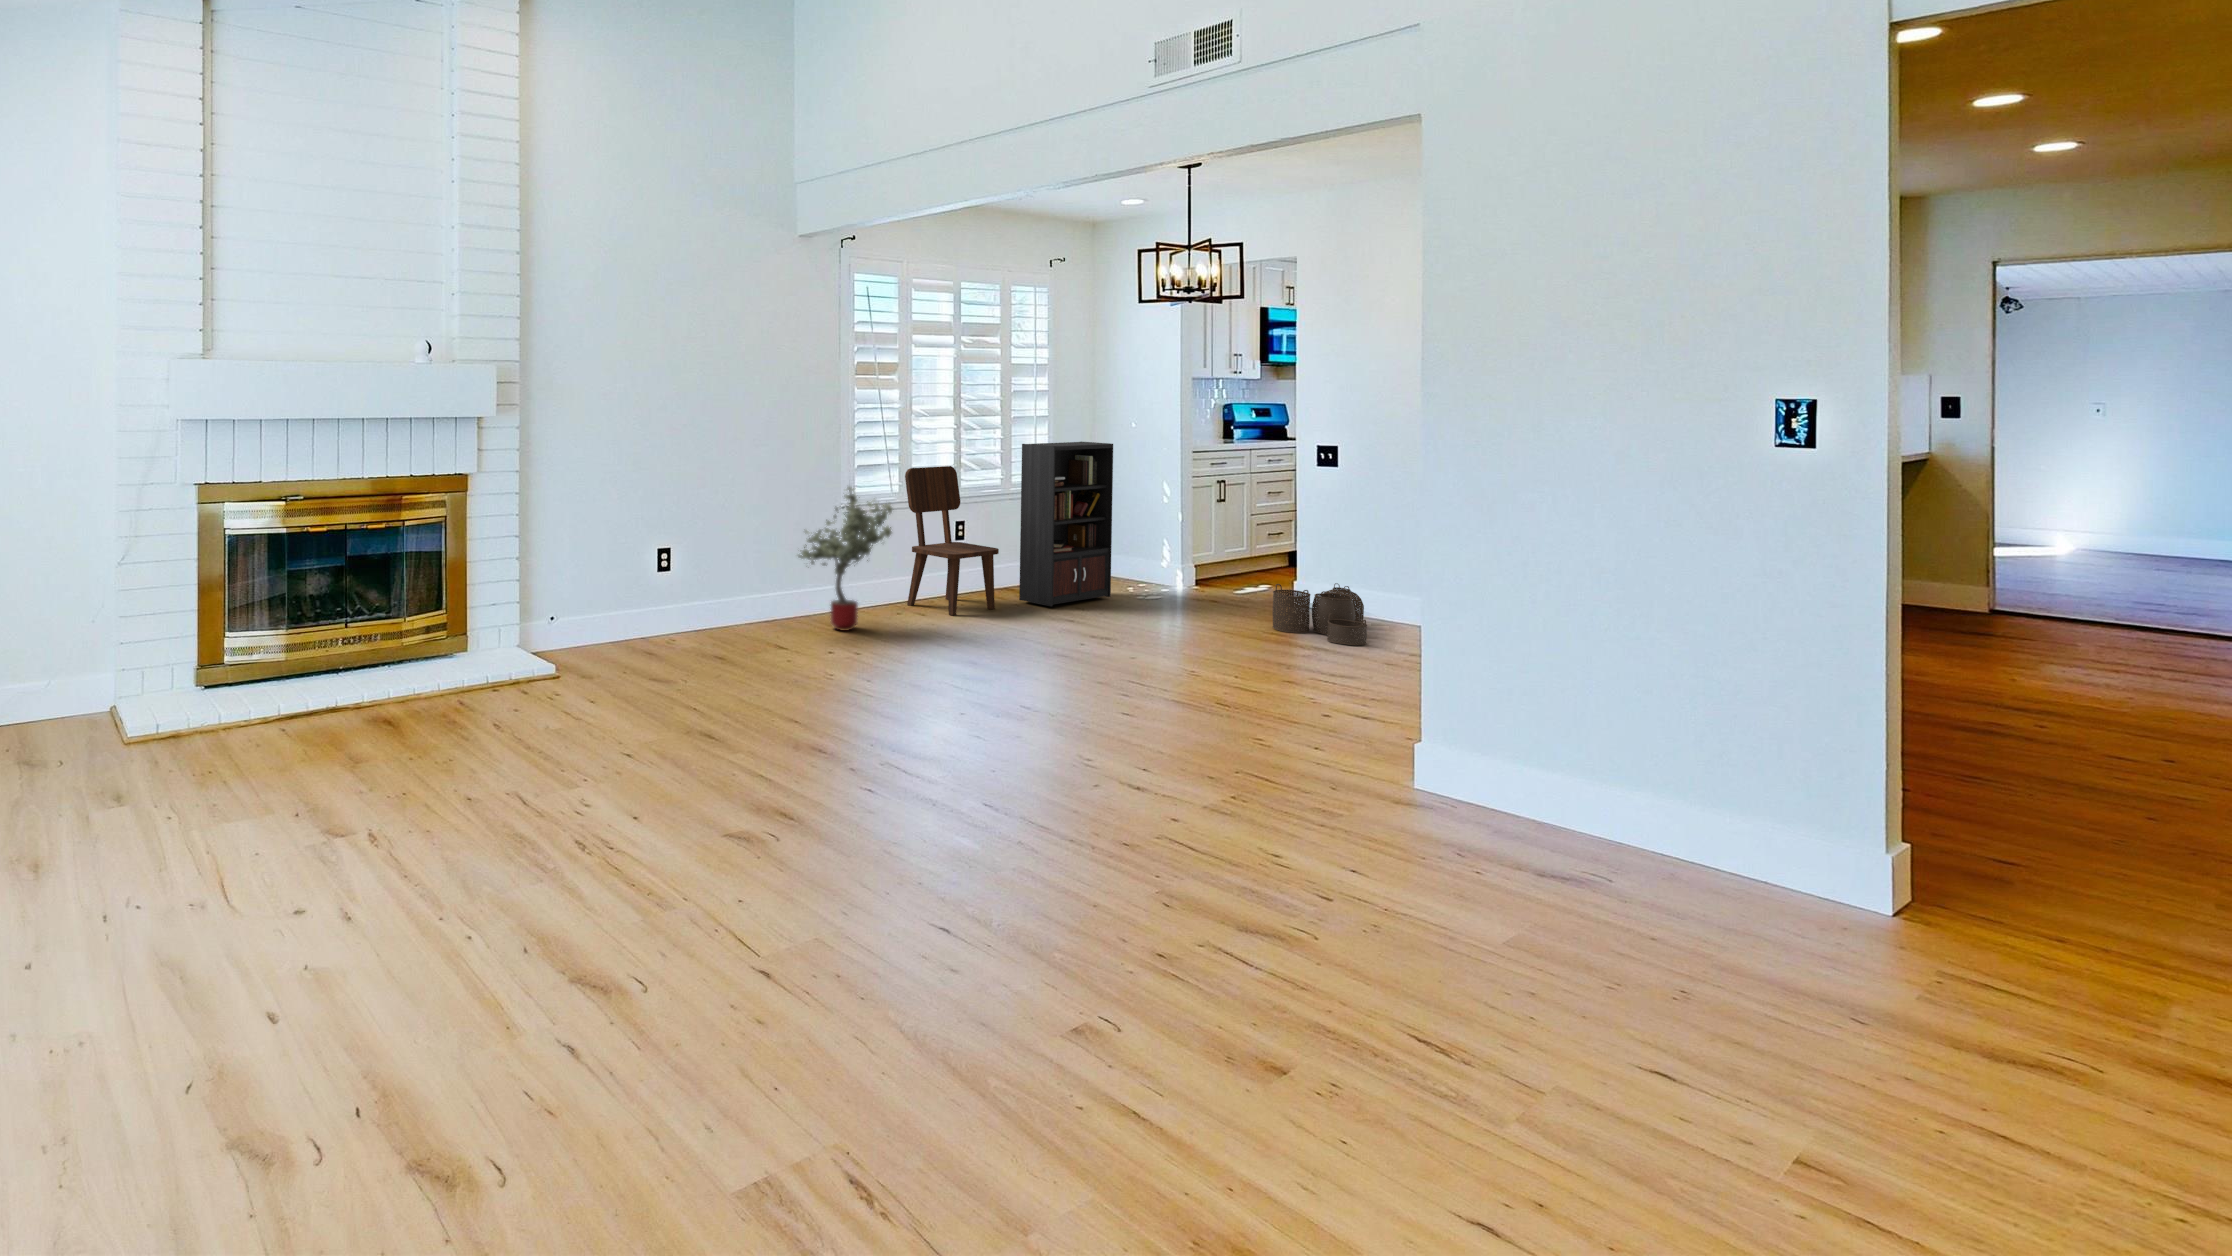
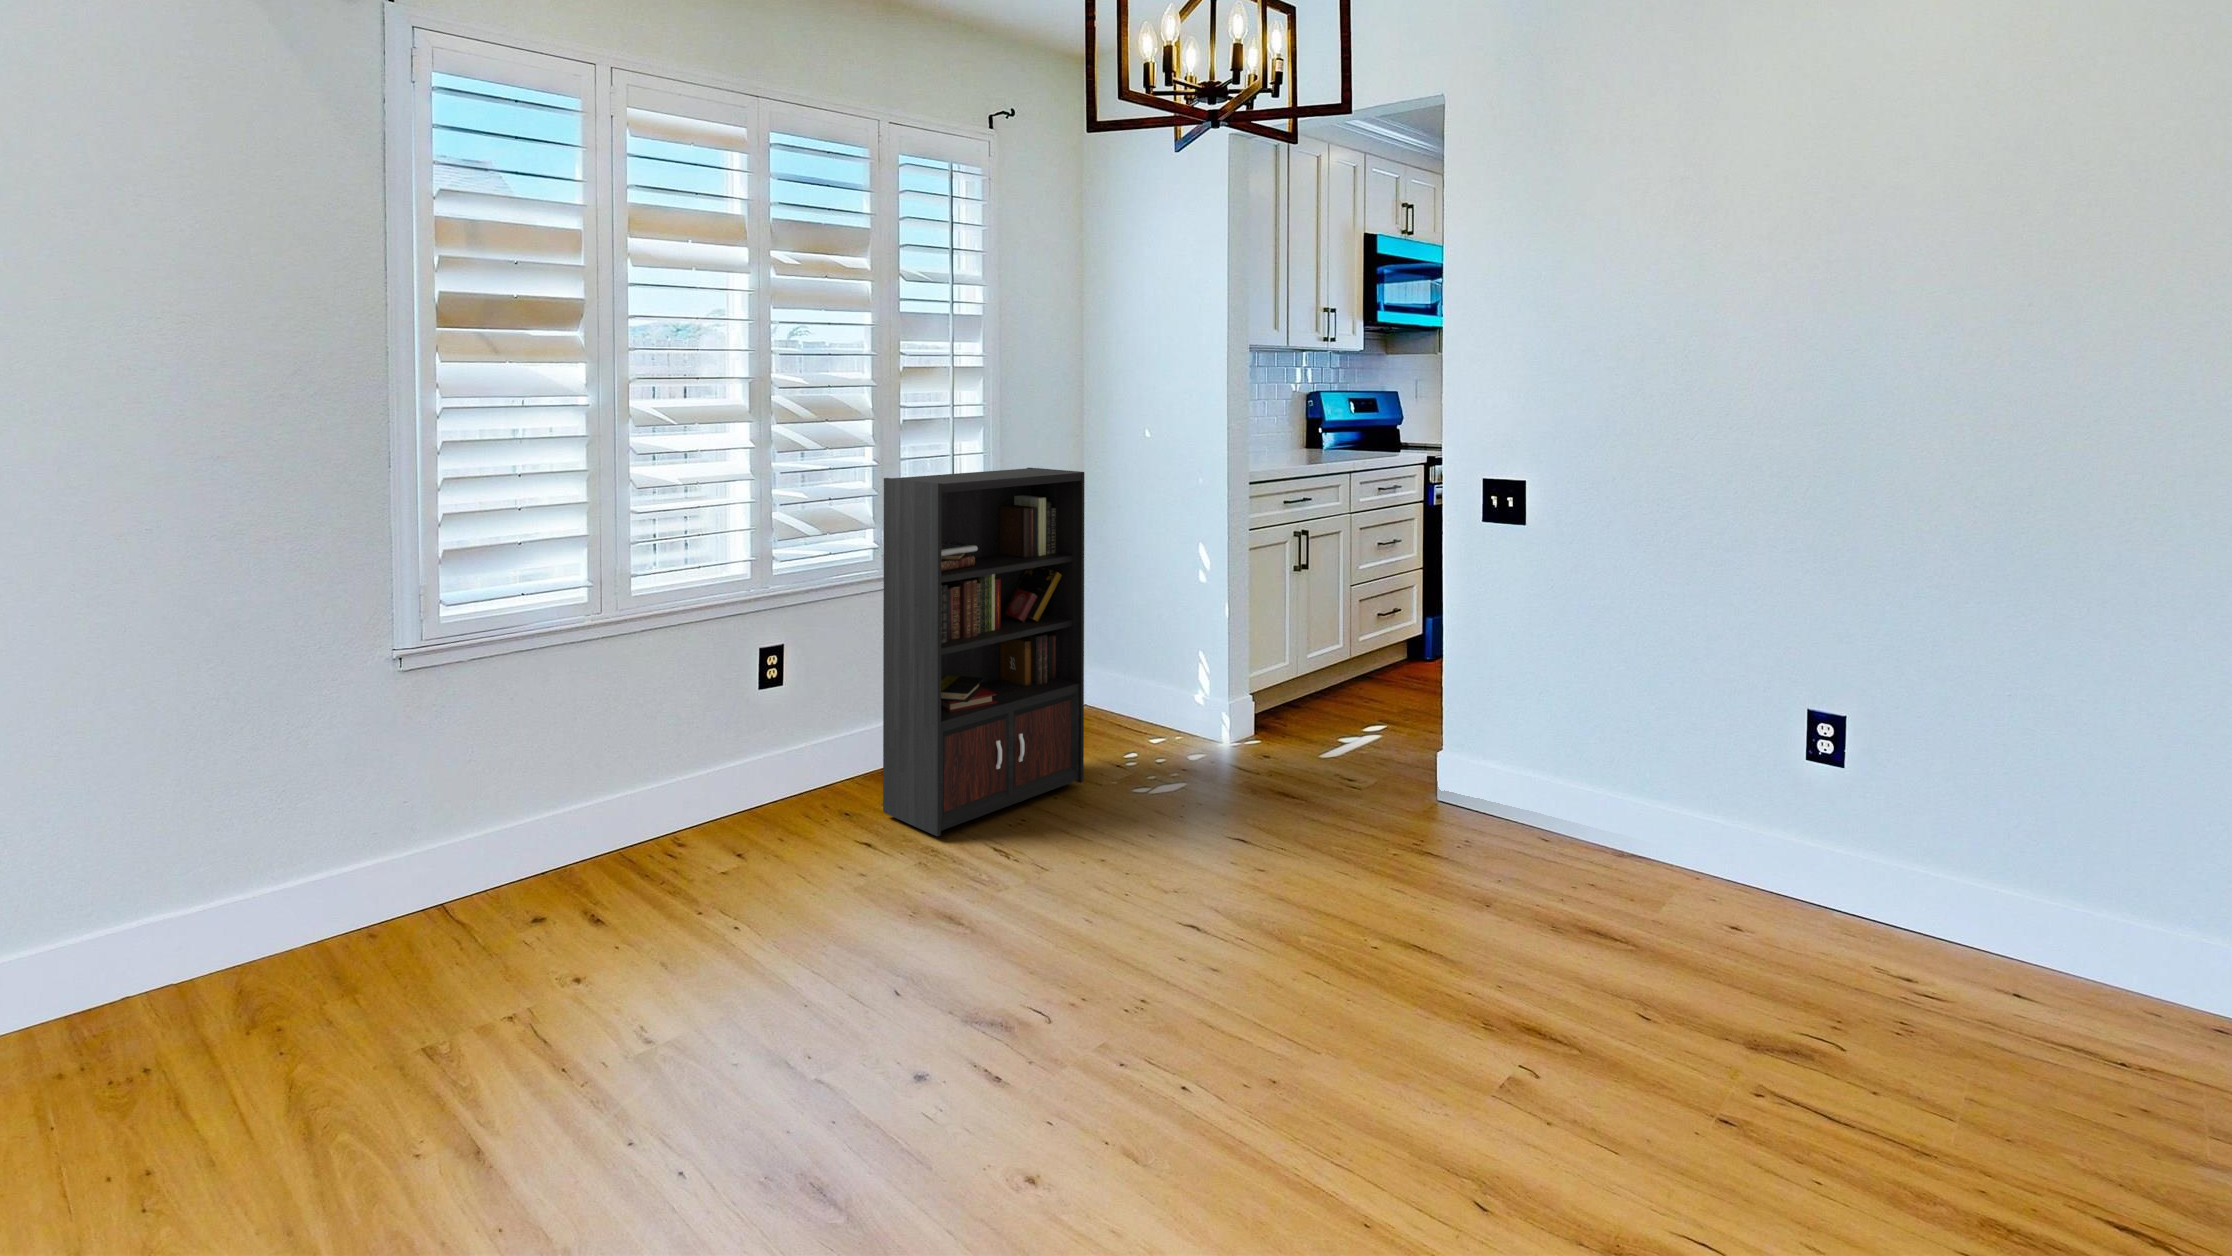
dining chair: present [905,466,999,615] -> none [597,529,815,899]
potted tree: present [798,487,892,630] -> none [52,609,468,1030]
woven basket: present [1273,583,1367,645] -> none [1399,761,1616,959]

